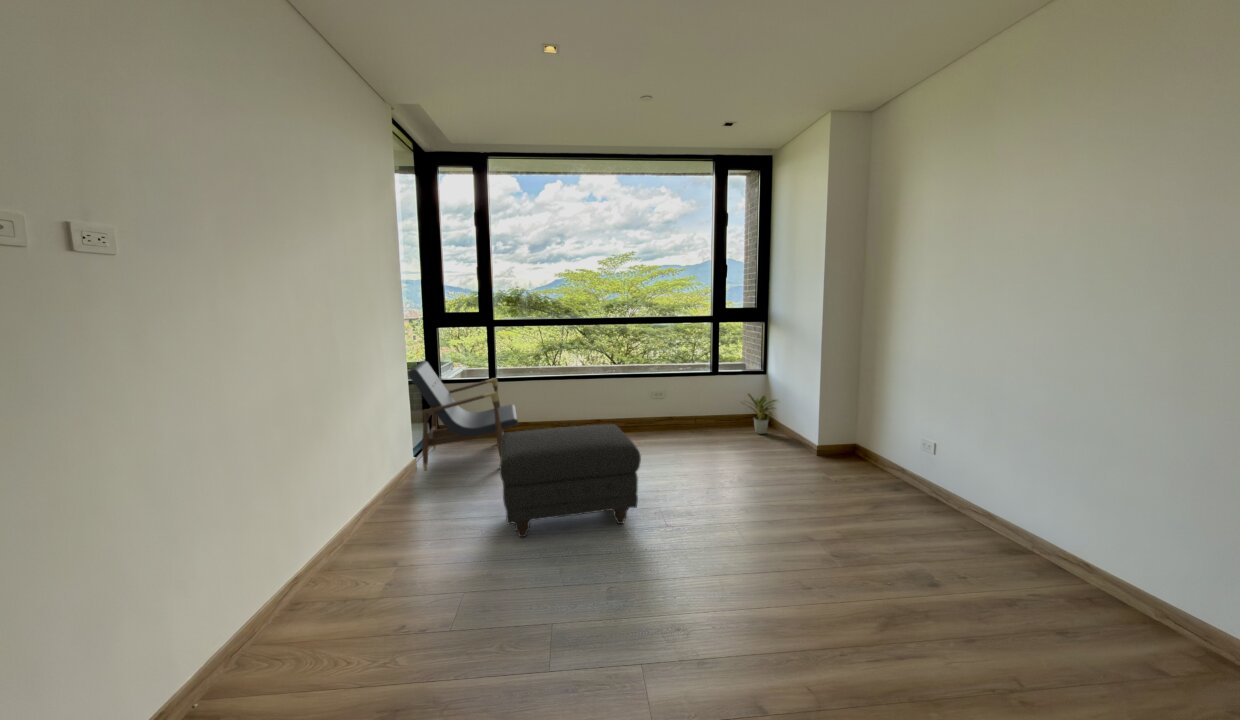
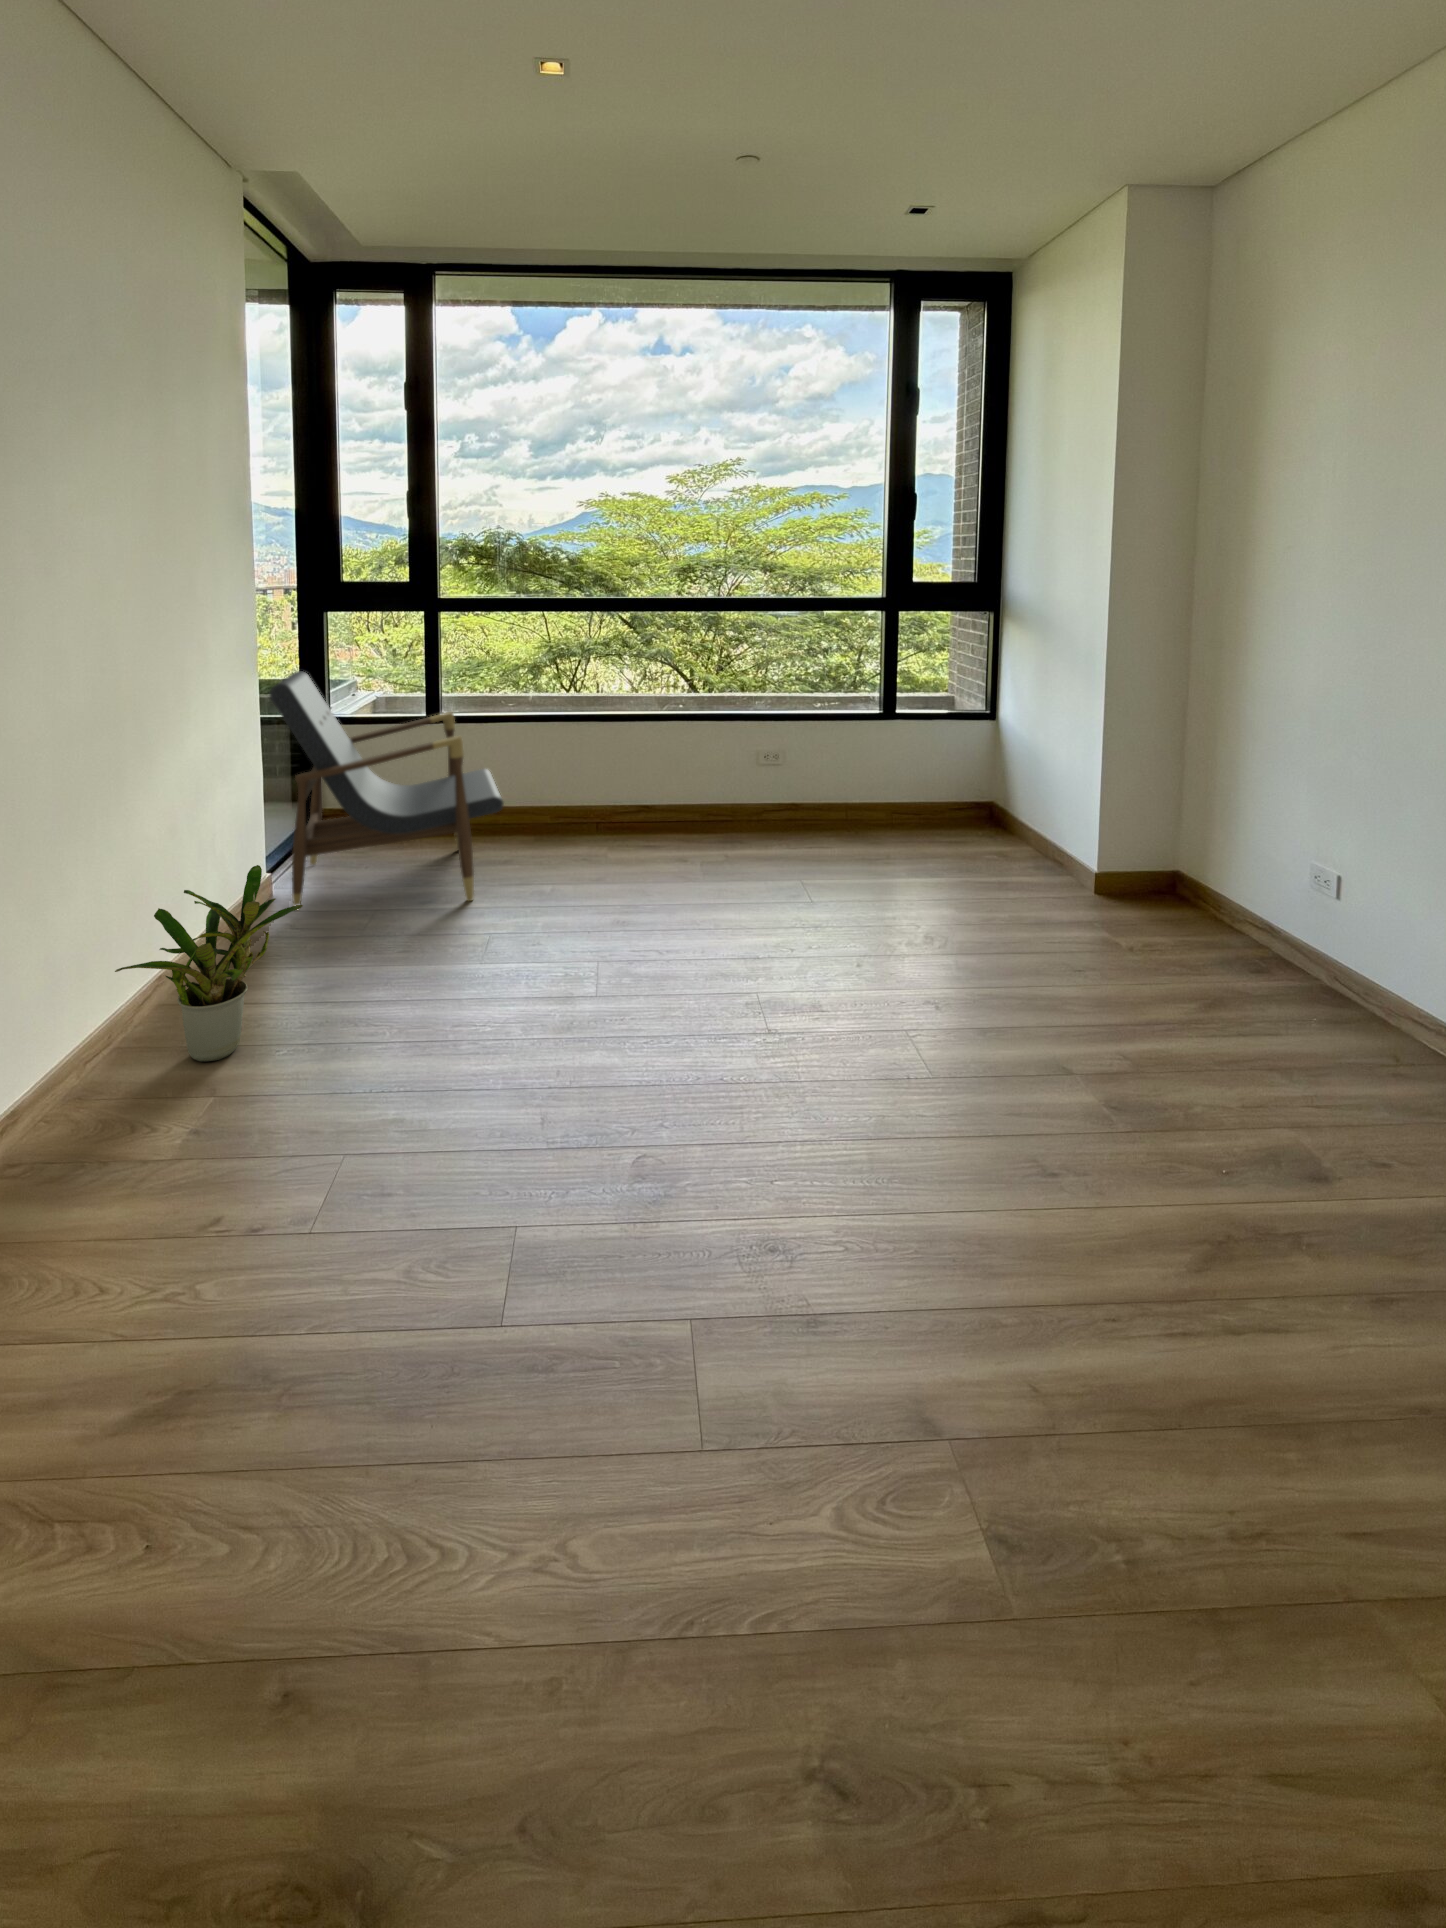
potted plant: present [748,393,777,434] -> present [115,865,303,1062]
ottoman: present [500,424,641,537] -> none [484,804,814,1065]

